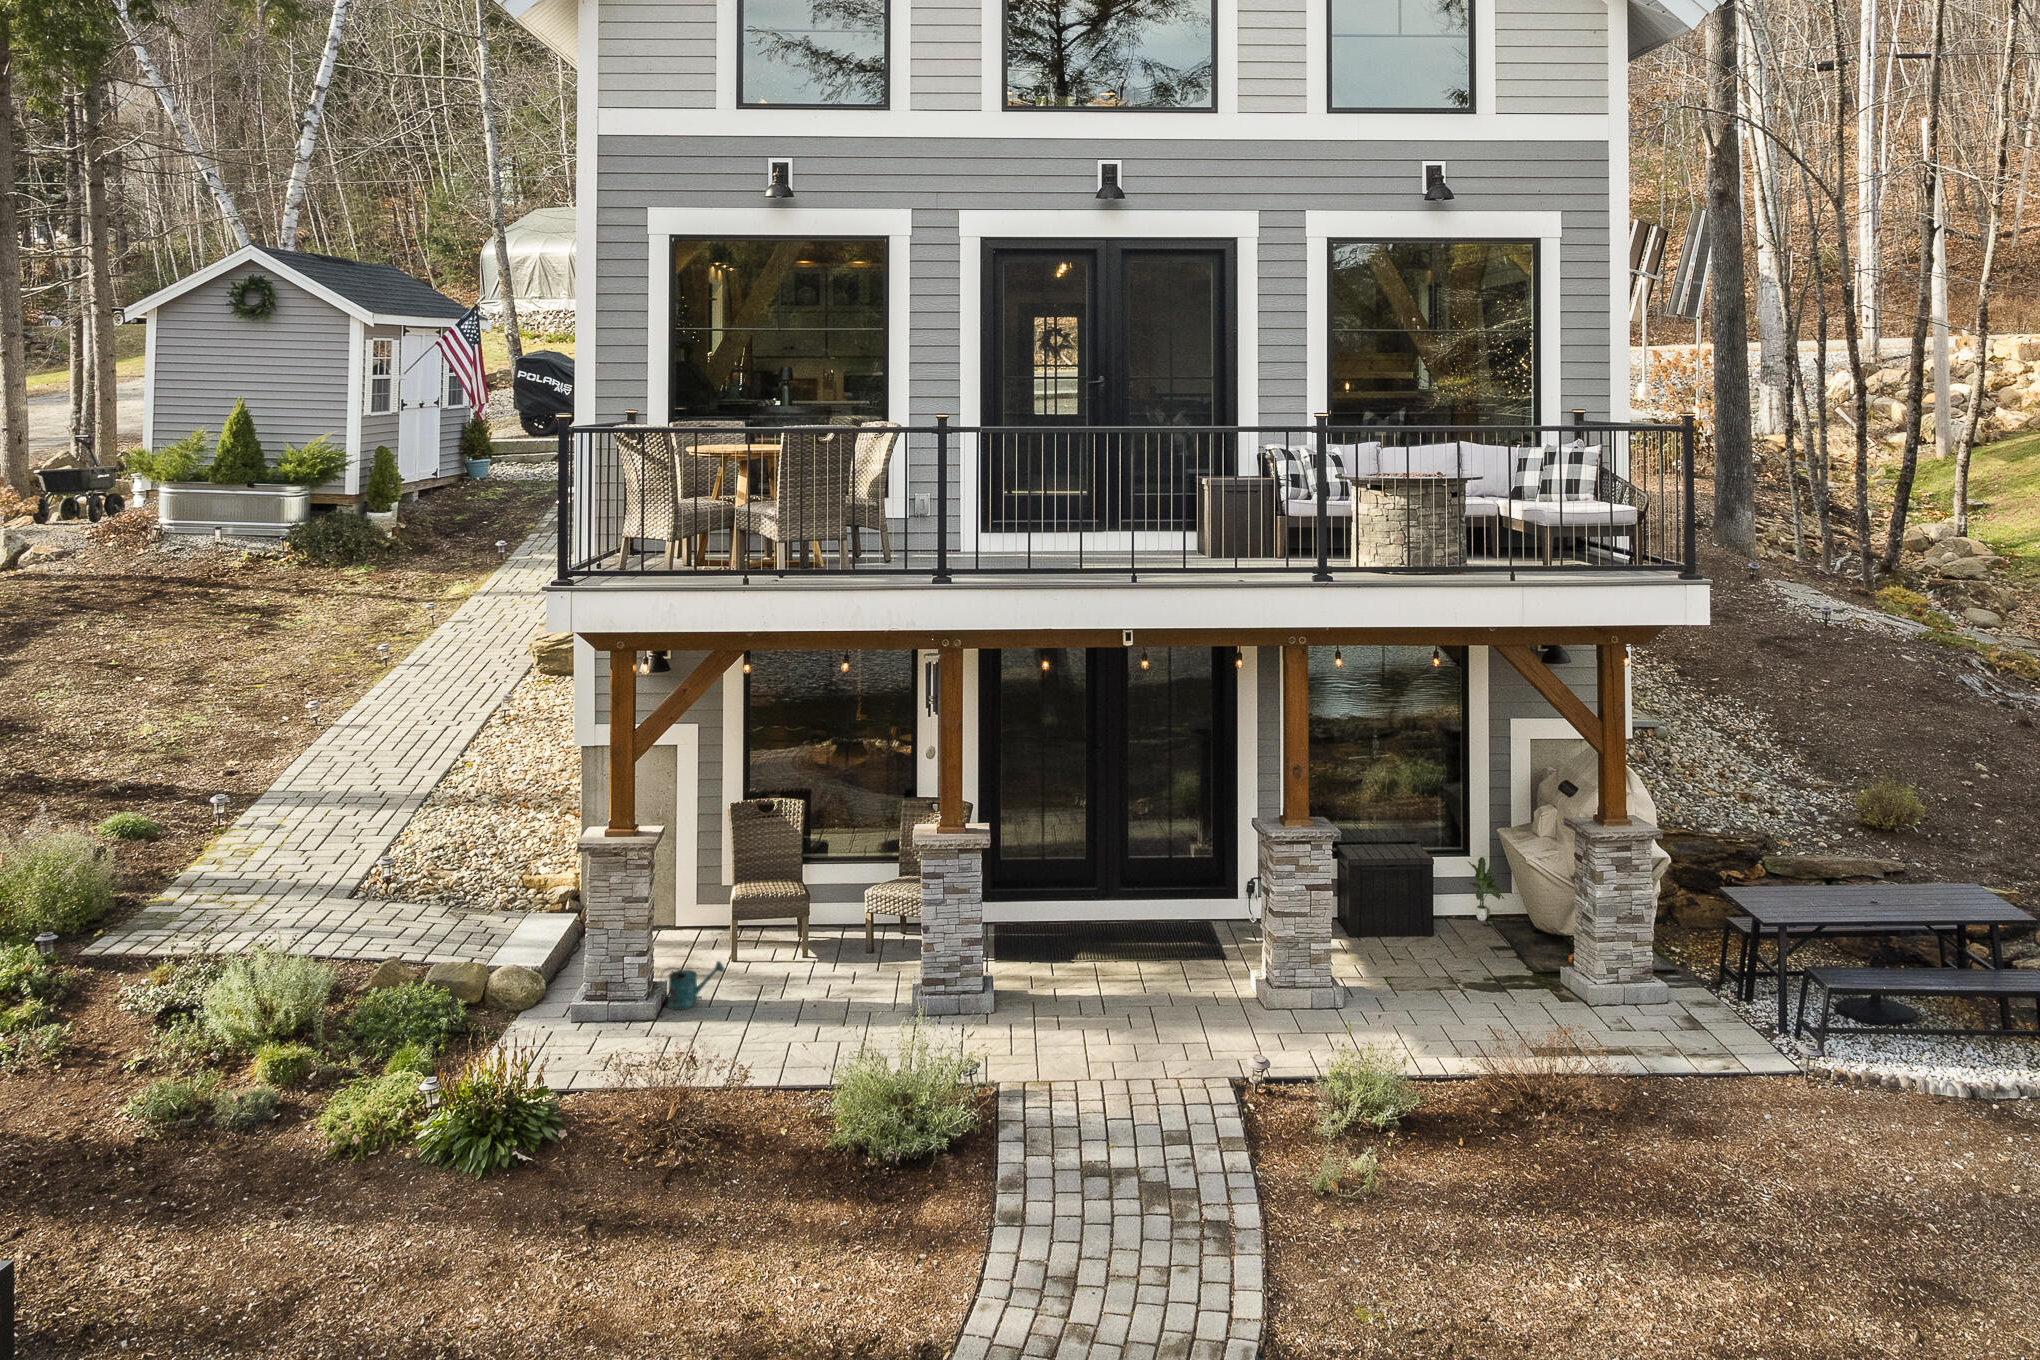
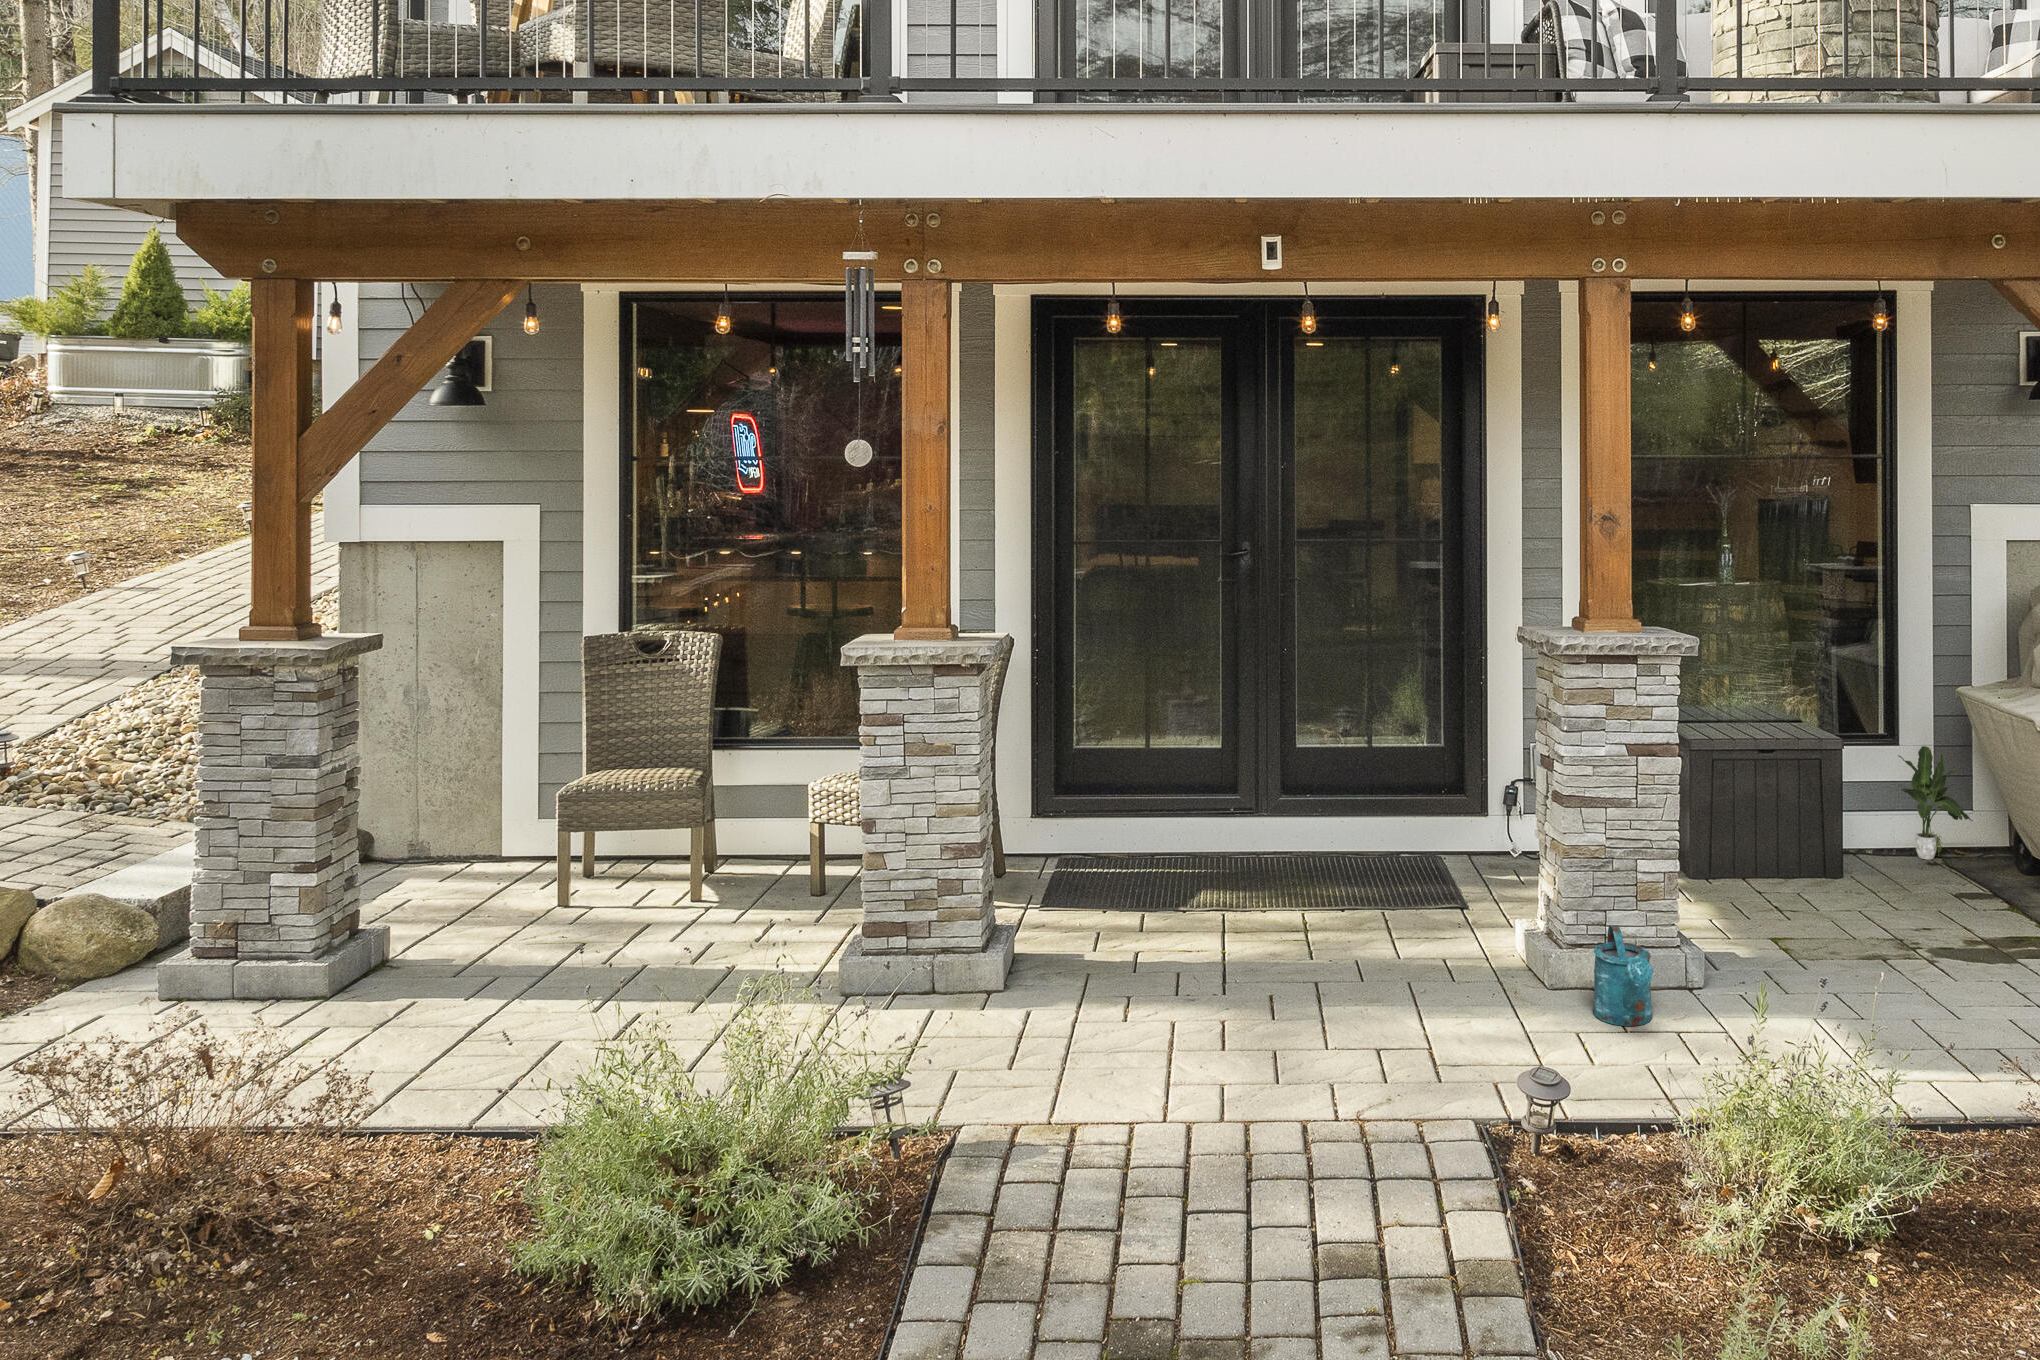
watering can: present [661,961,724,1010] -> present [1593,925,1653,1026]

